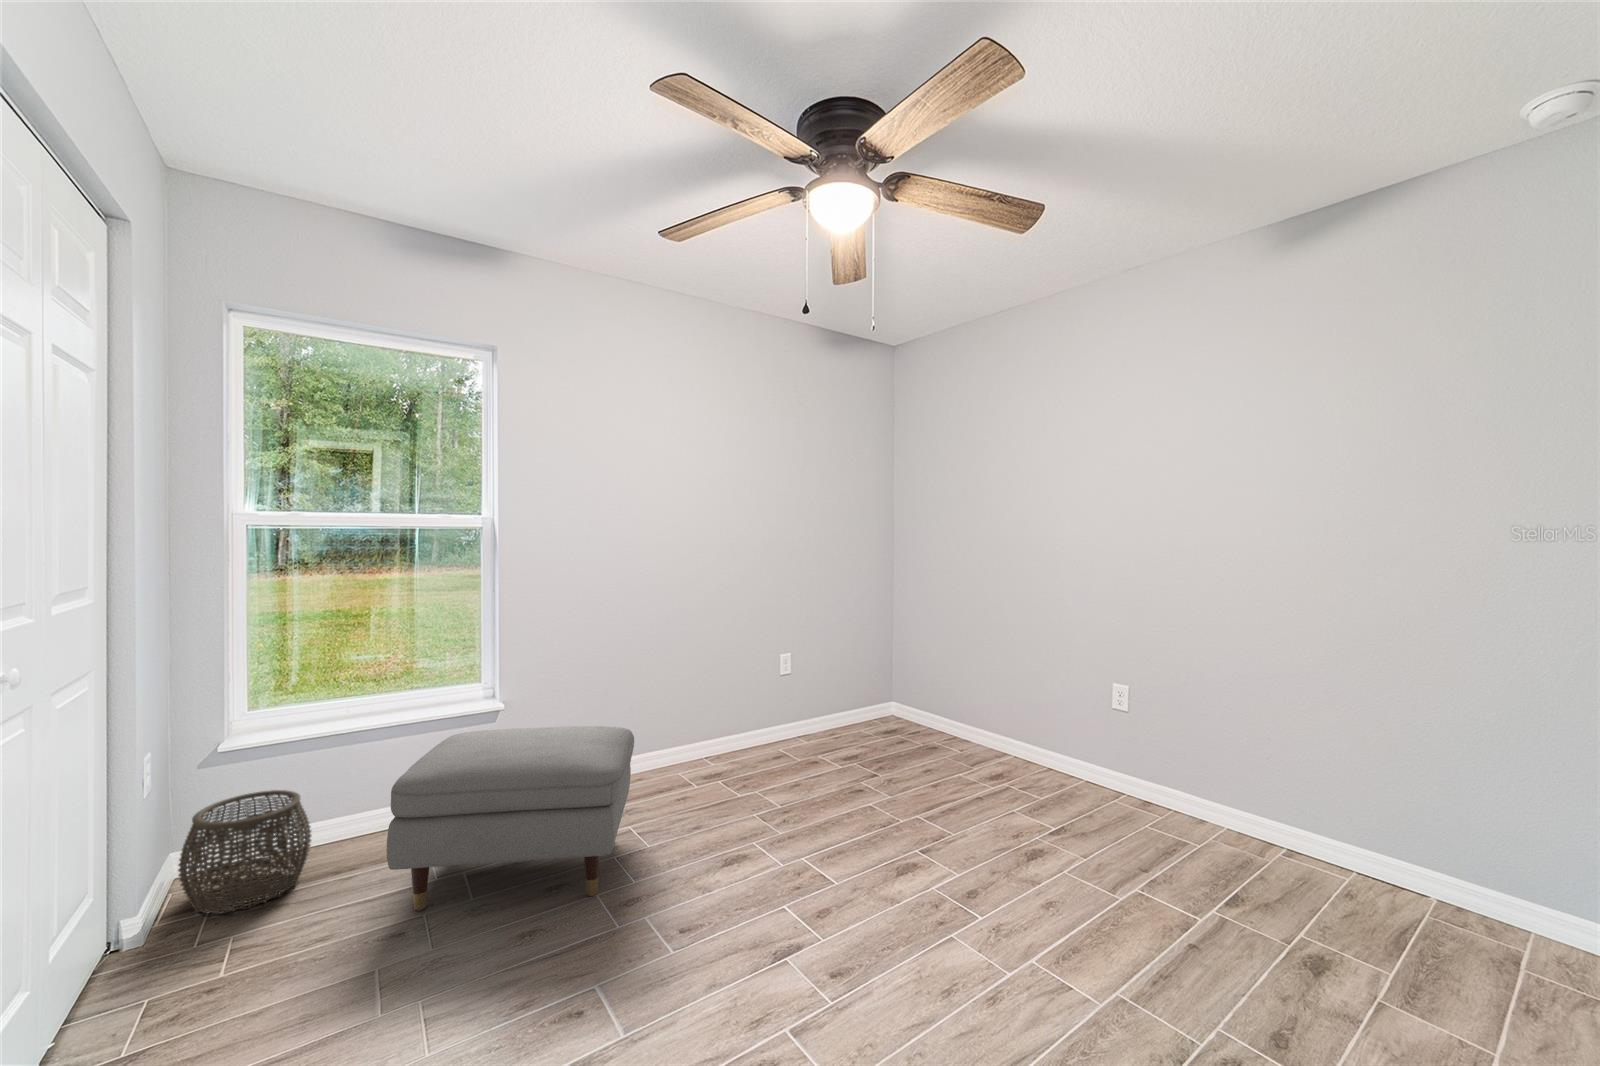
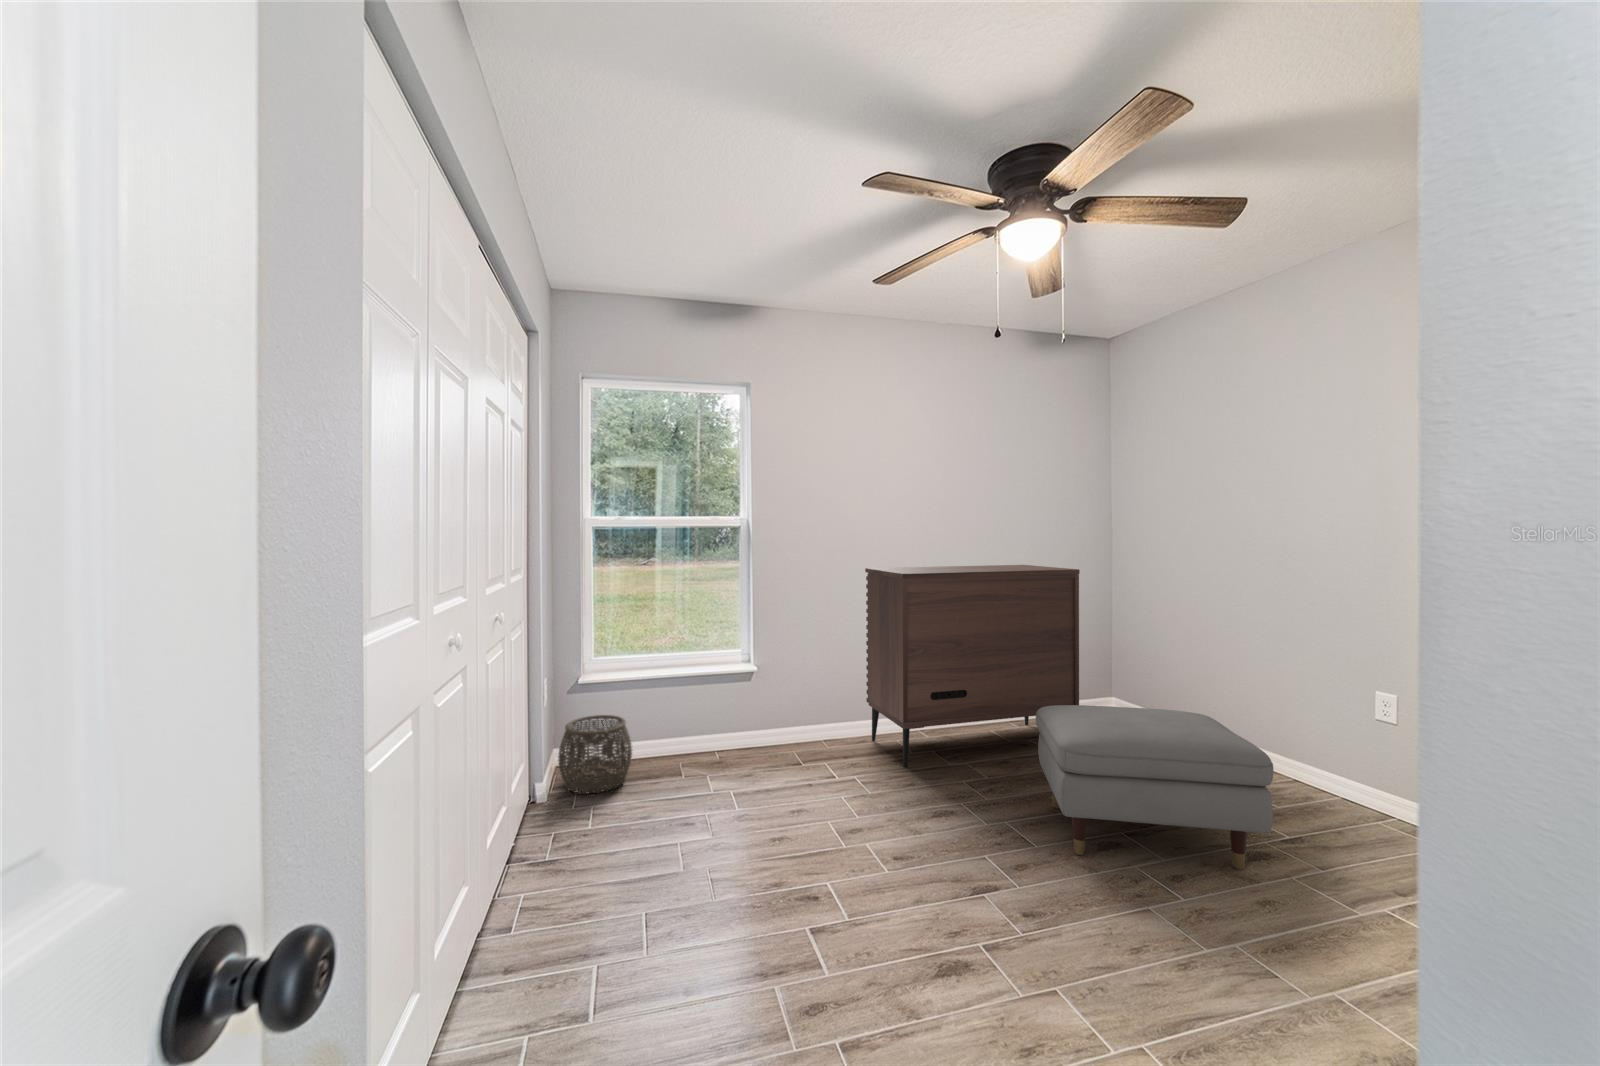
dresser: none [641,571,865,805] -> present [865,565,1080,767]
ottoman: present [387,726,634,911] -> present [1036,705,1274,869]

